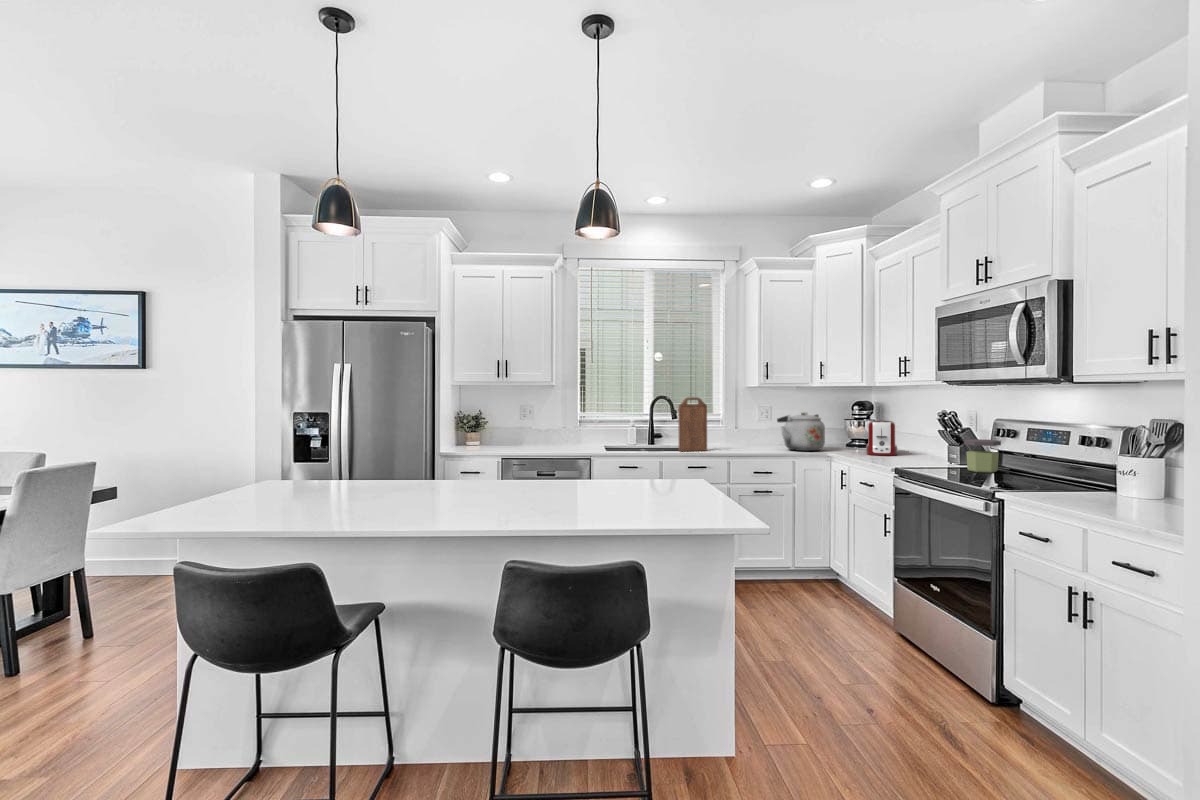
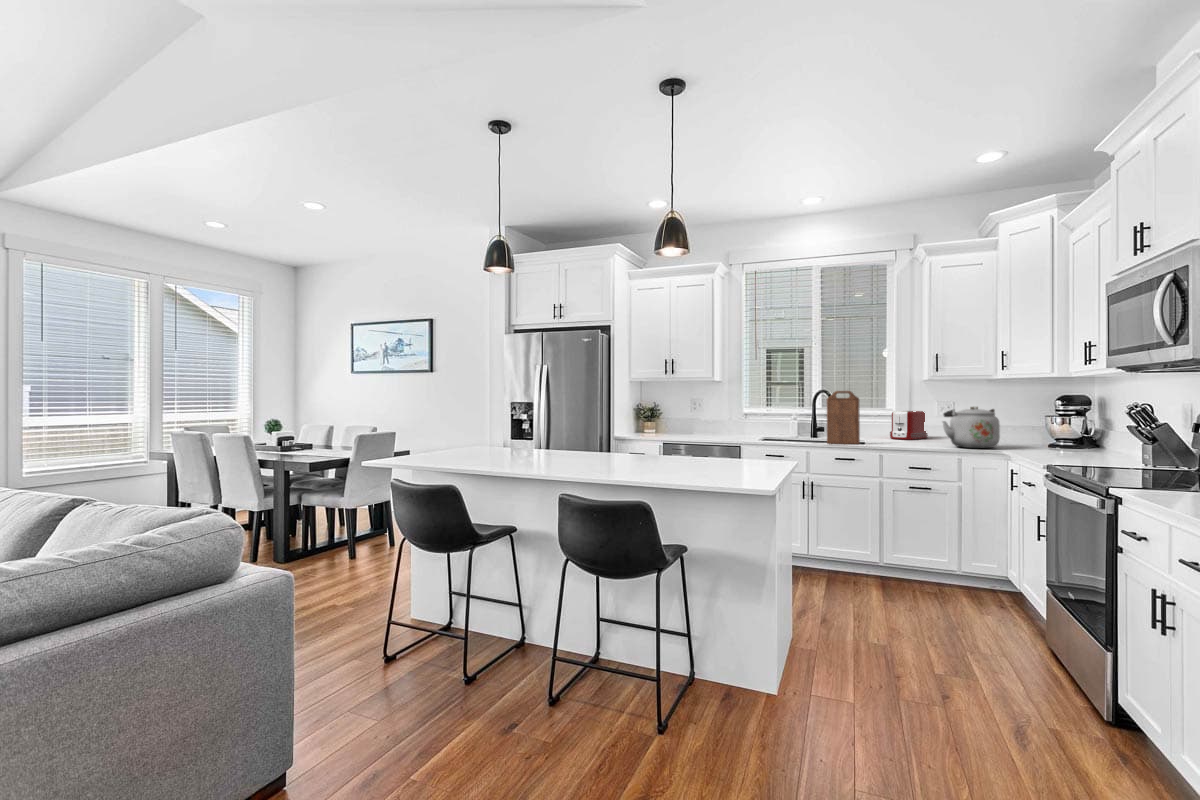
toaster: present [866,421,897,455] -> present [890,411,928,440]
jar: present [964,439,1001,473] -> none [1127,437,1177,477]

